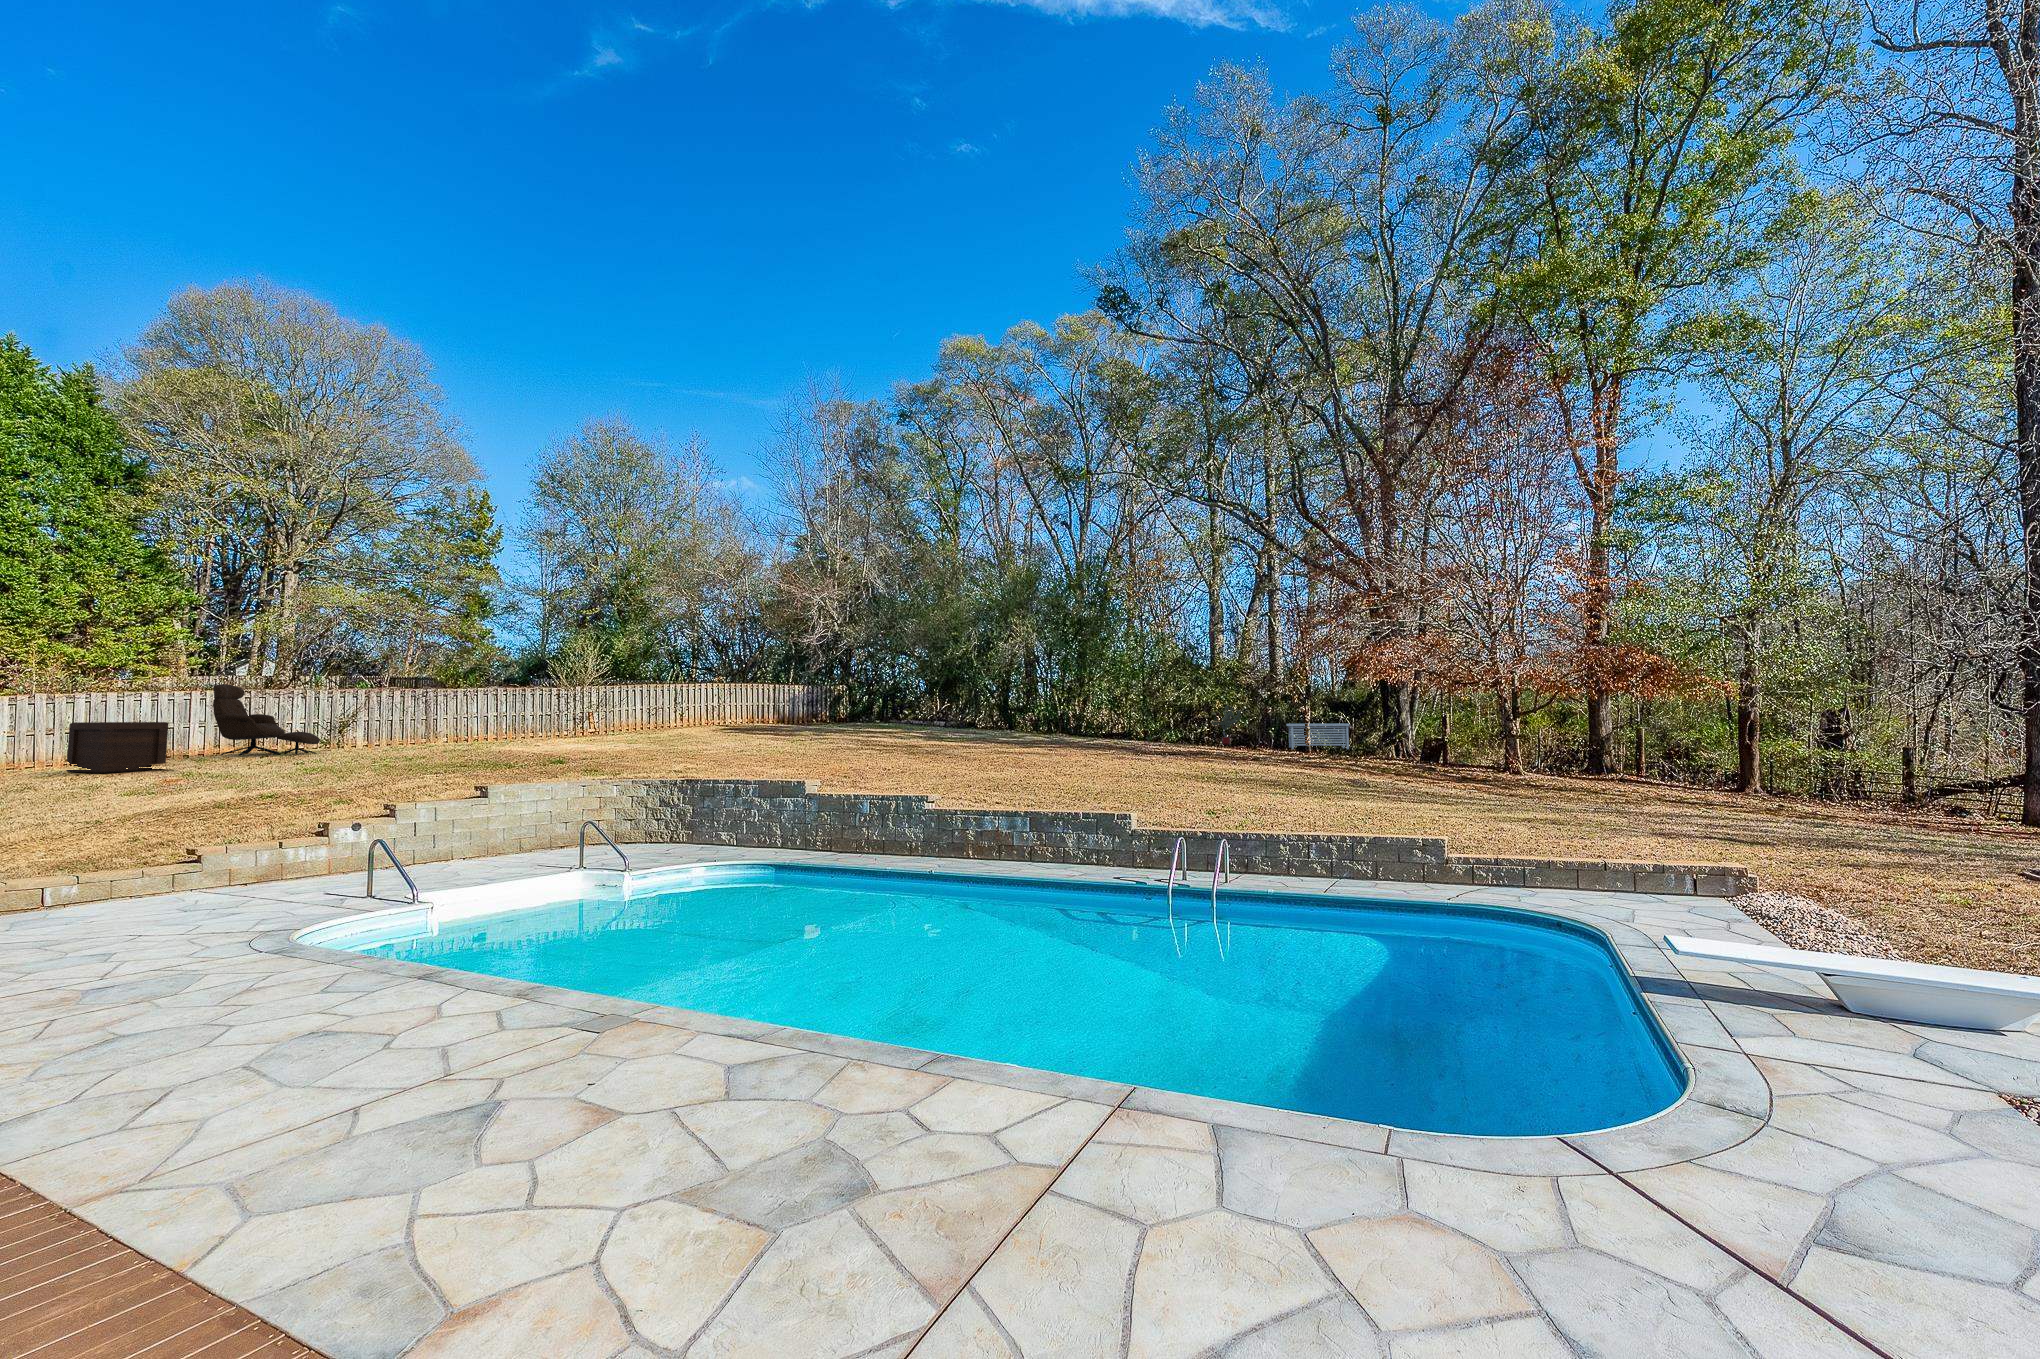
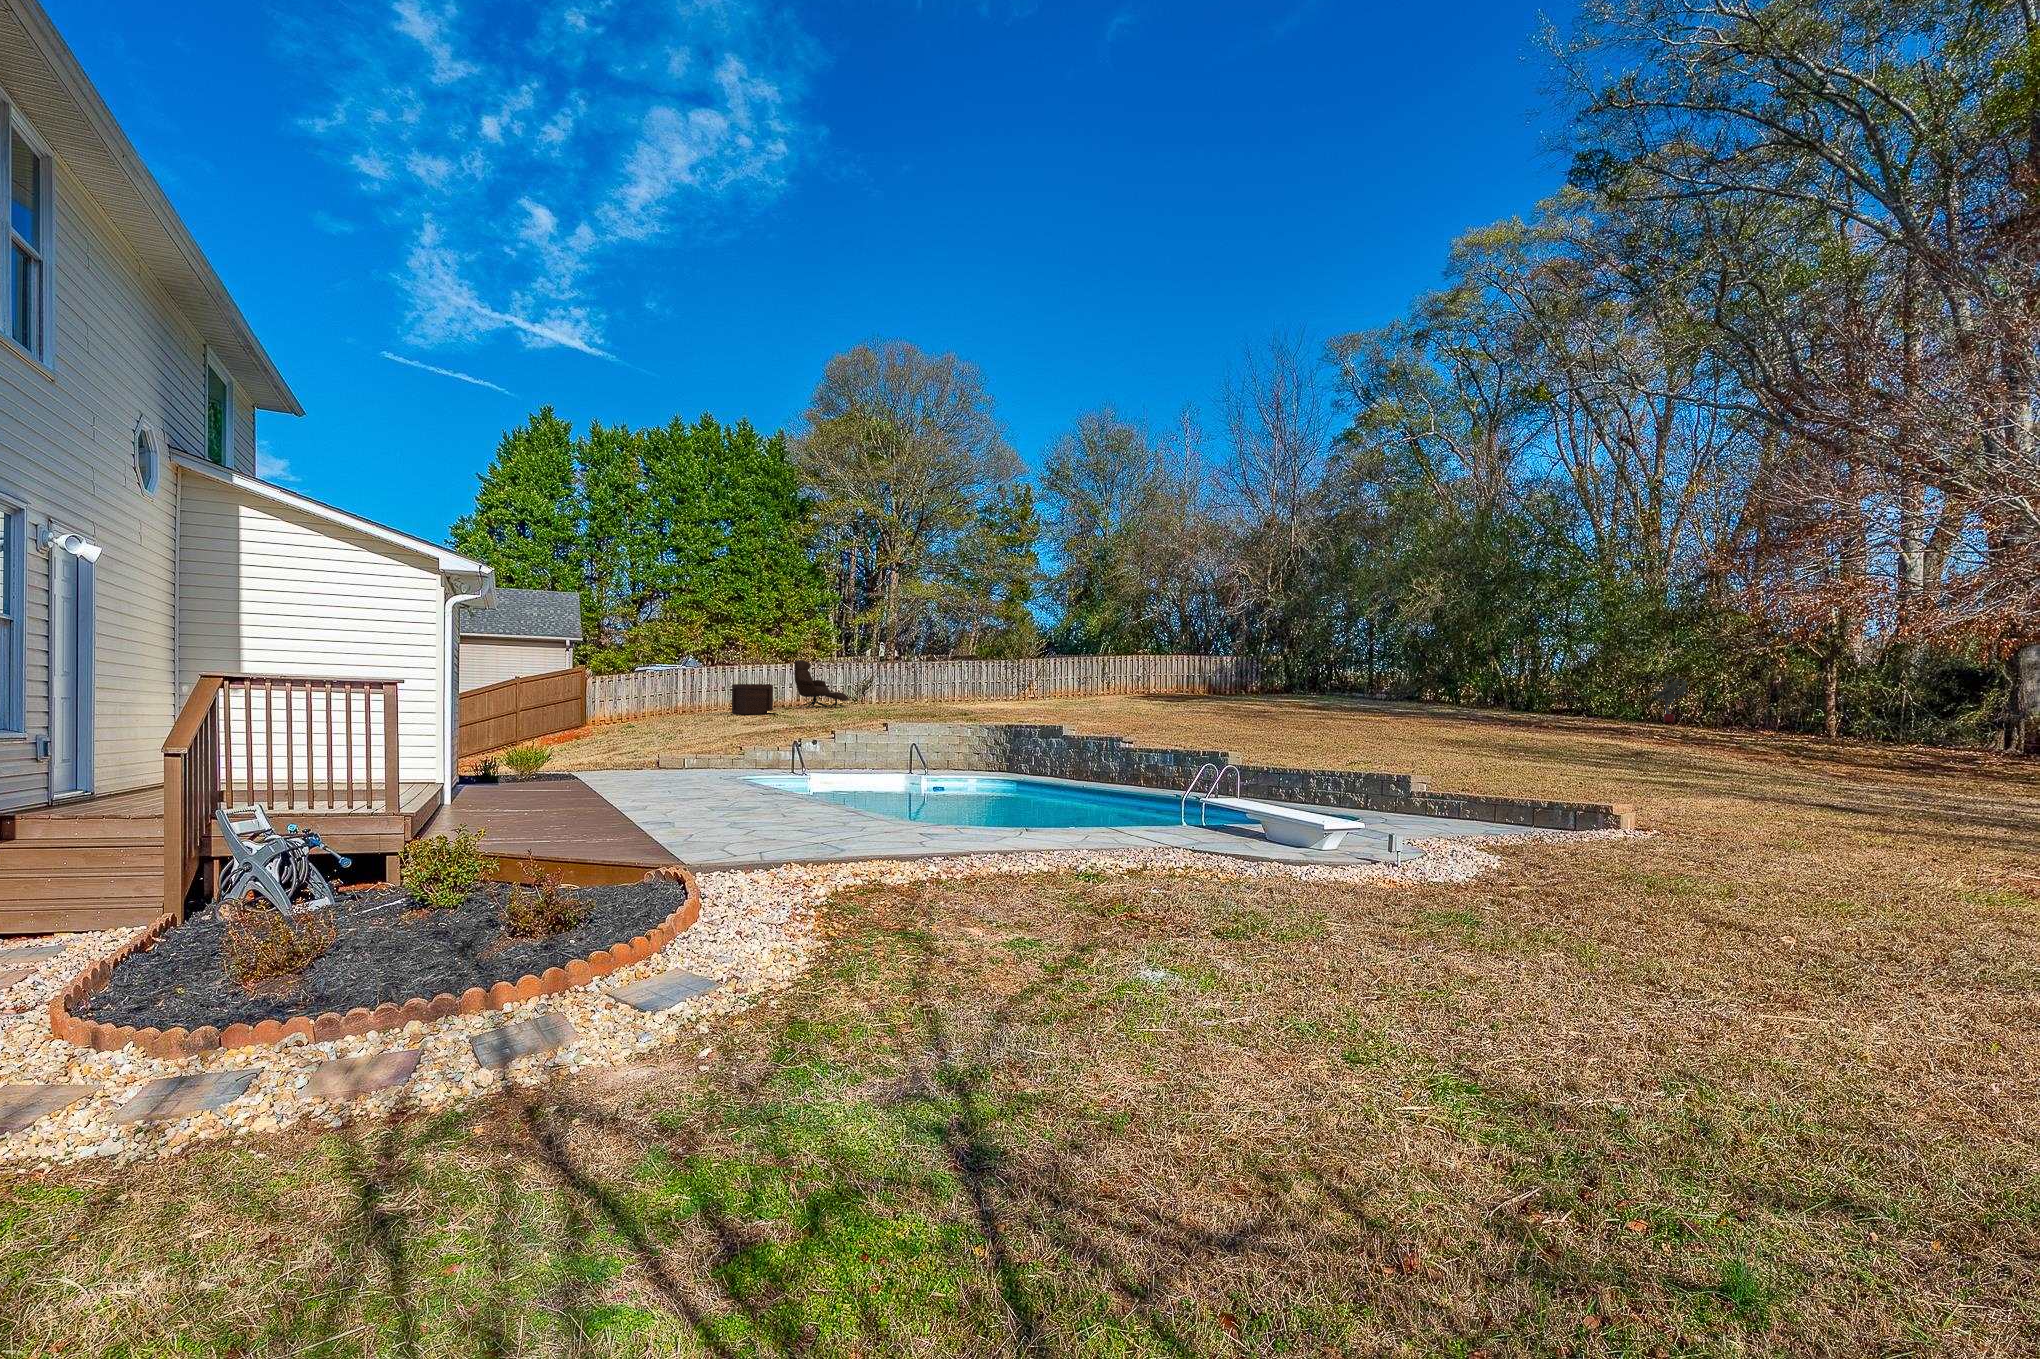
storage bench: present [1286,724,1350,749] -> none [1735,698,1833,731]

